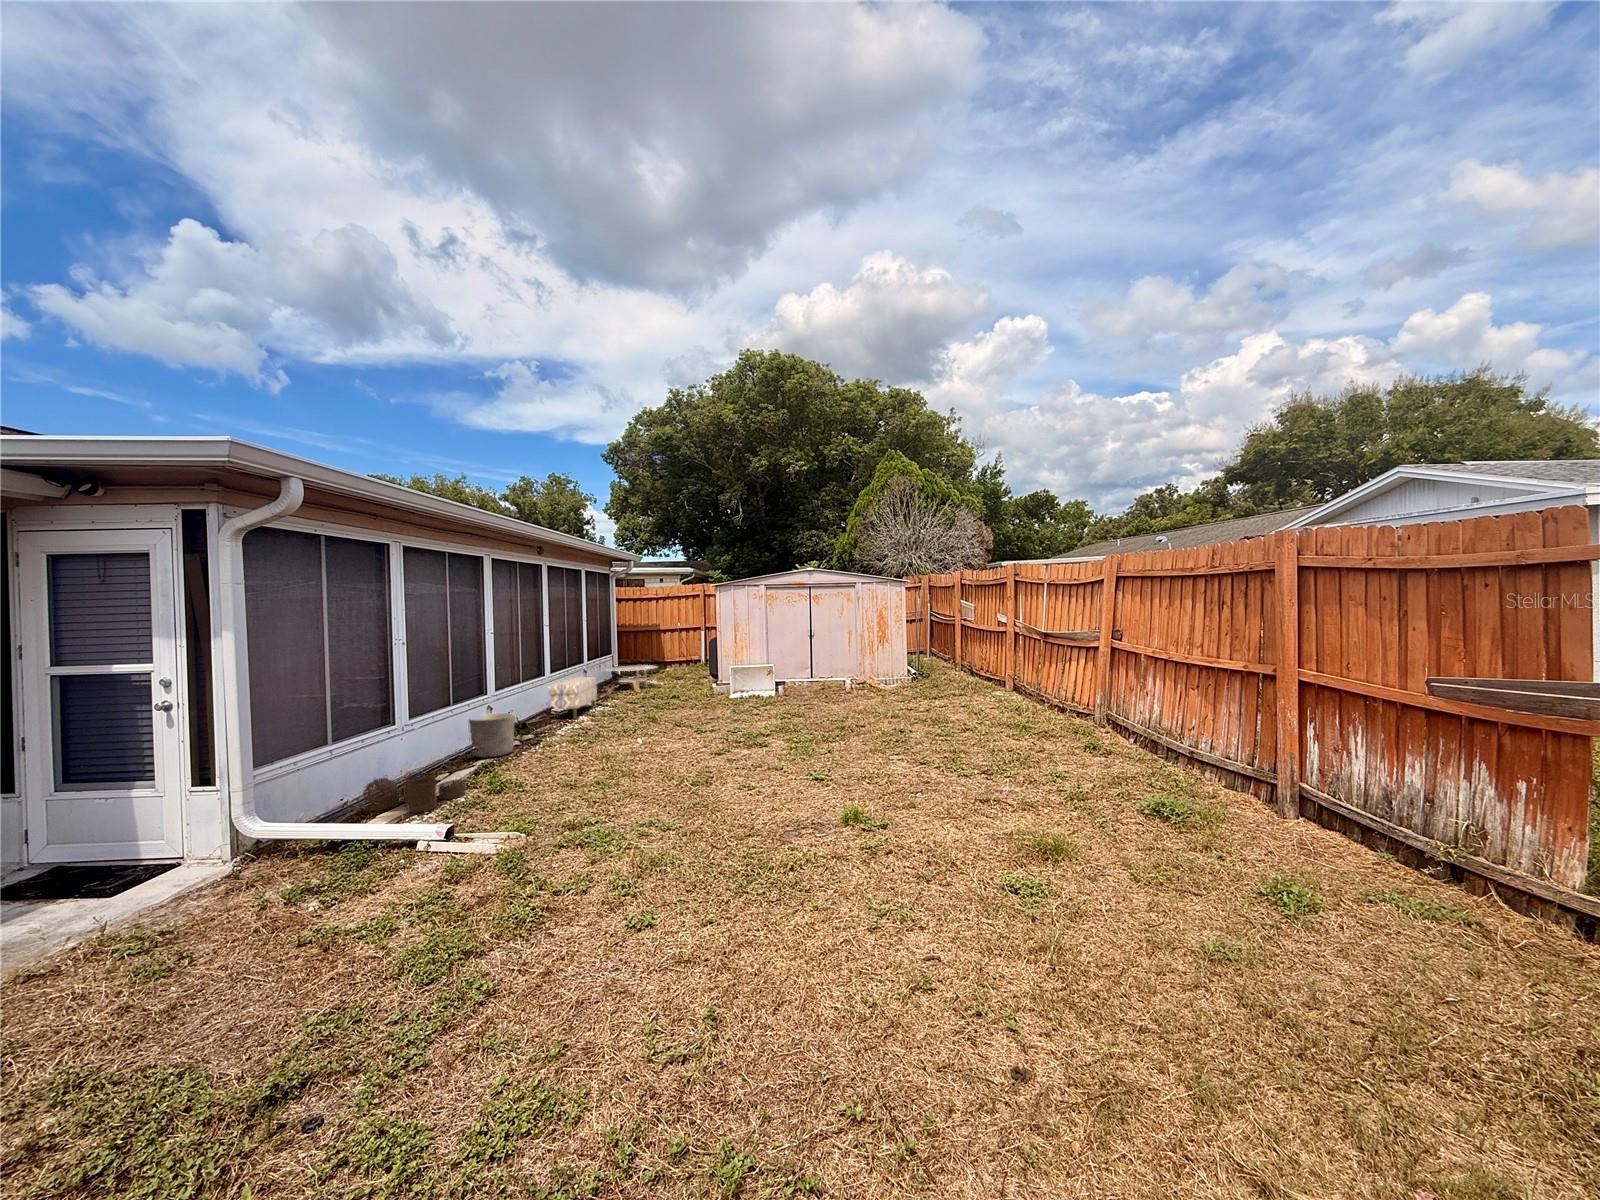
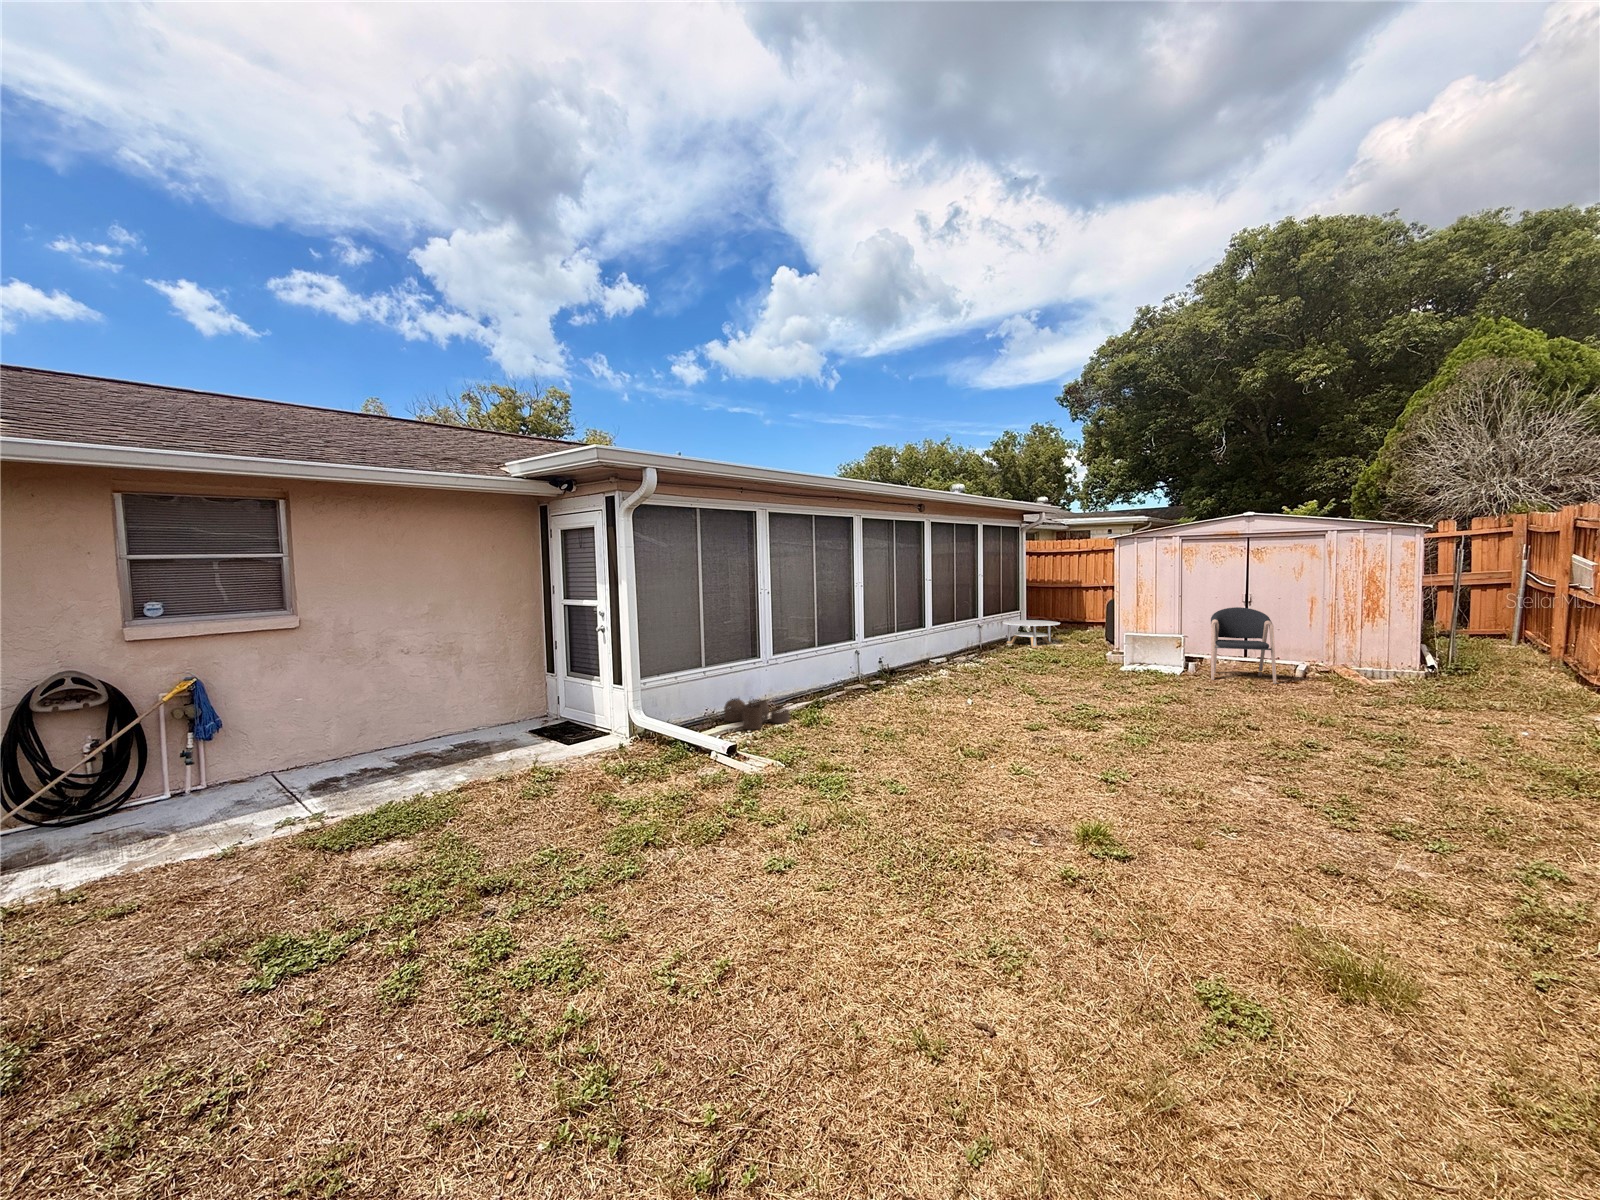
chair: none [792,641,839,699] -> present [1211,607,1277,684]
bench: present [547,677,597,720] -> none [917,629,976,669]
planter: present [468,713,515,757] -> none [828,657,863,693]

